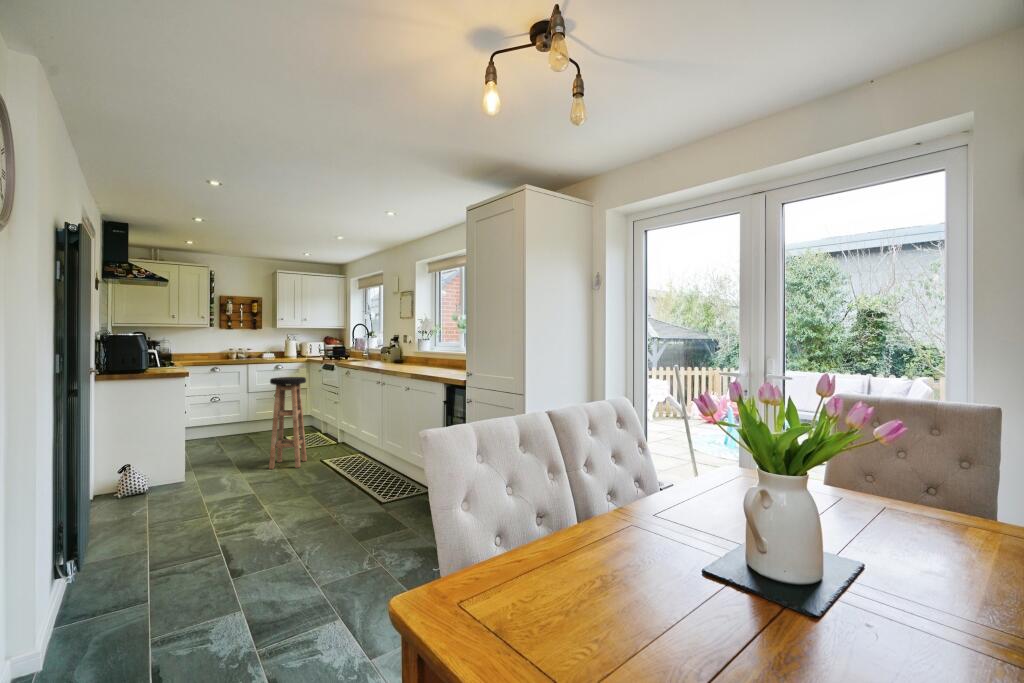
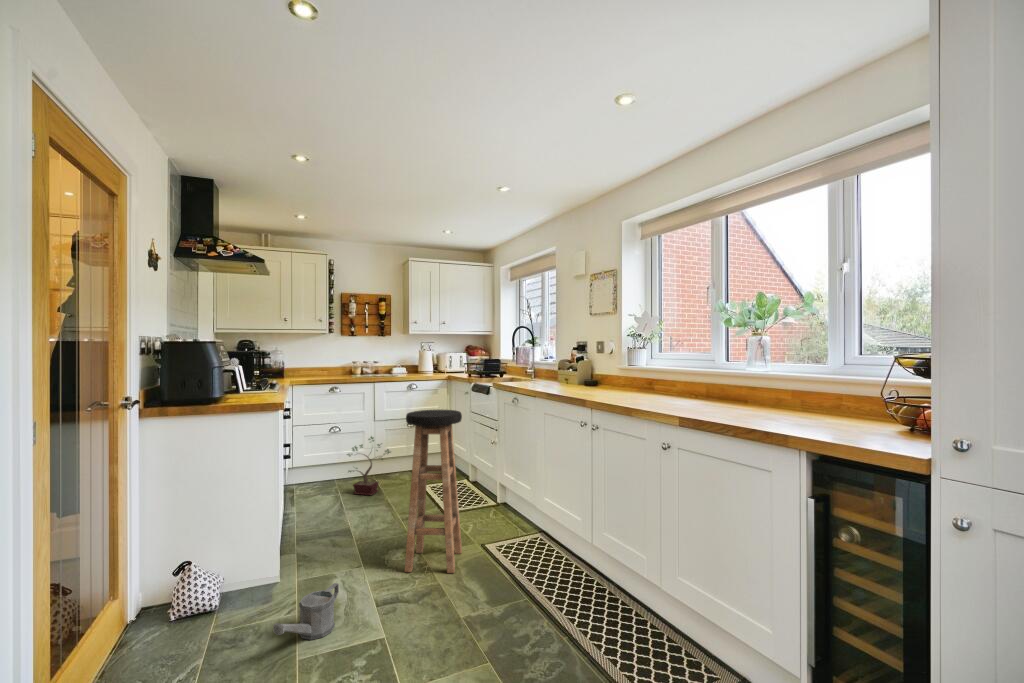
potted plant: none [227,401,262,442] -> present [347,436,390,495]
watering can: none [195,467,229,491] -> present [273,583,339,640]

